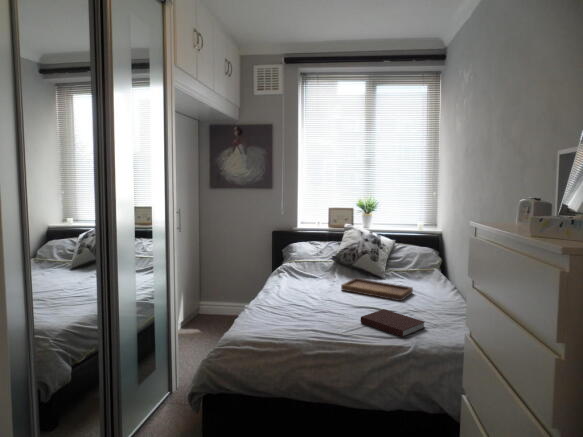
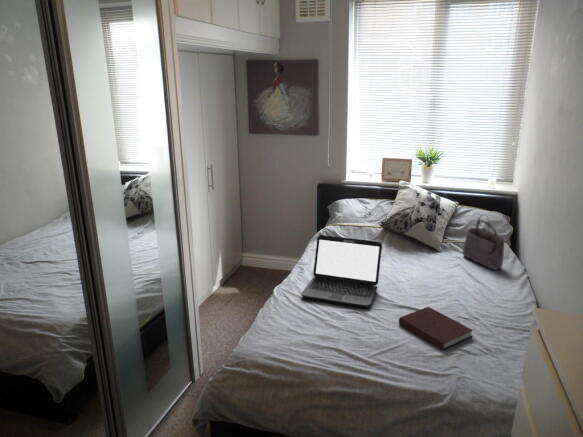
handbag: none [403,241,439,288] -> present [463,218,504,270]
laptop: none [270,257,339,314] -> present [302,235,382,309]
tray: present [341,270,413,301] -> none [386,250,470,291]

